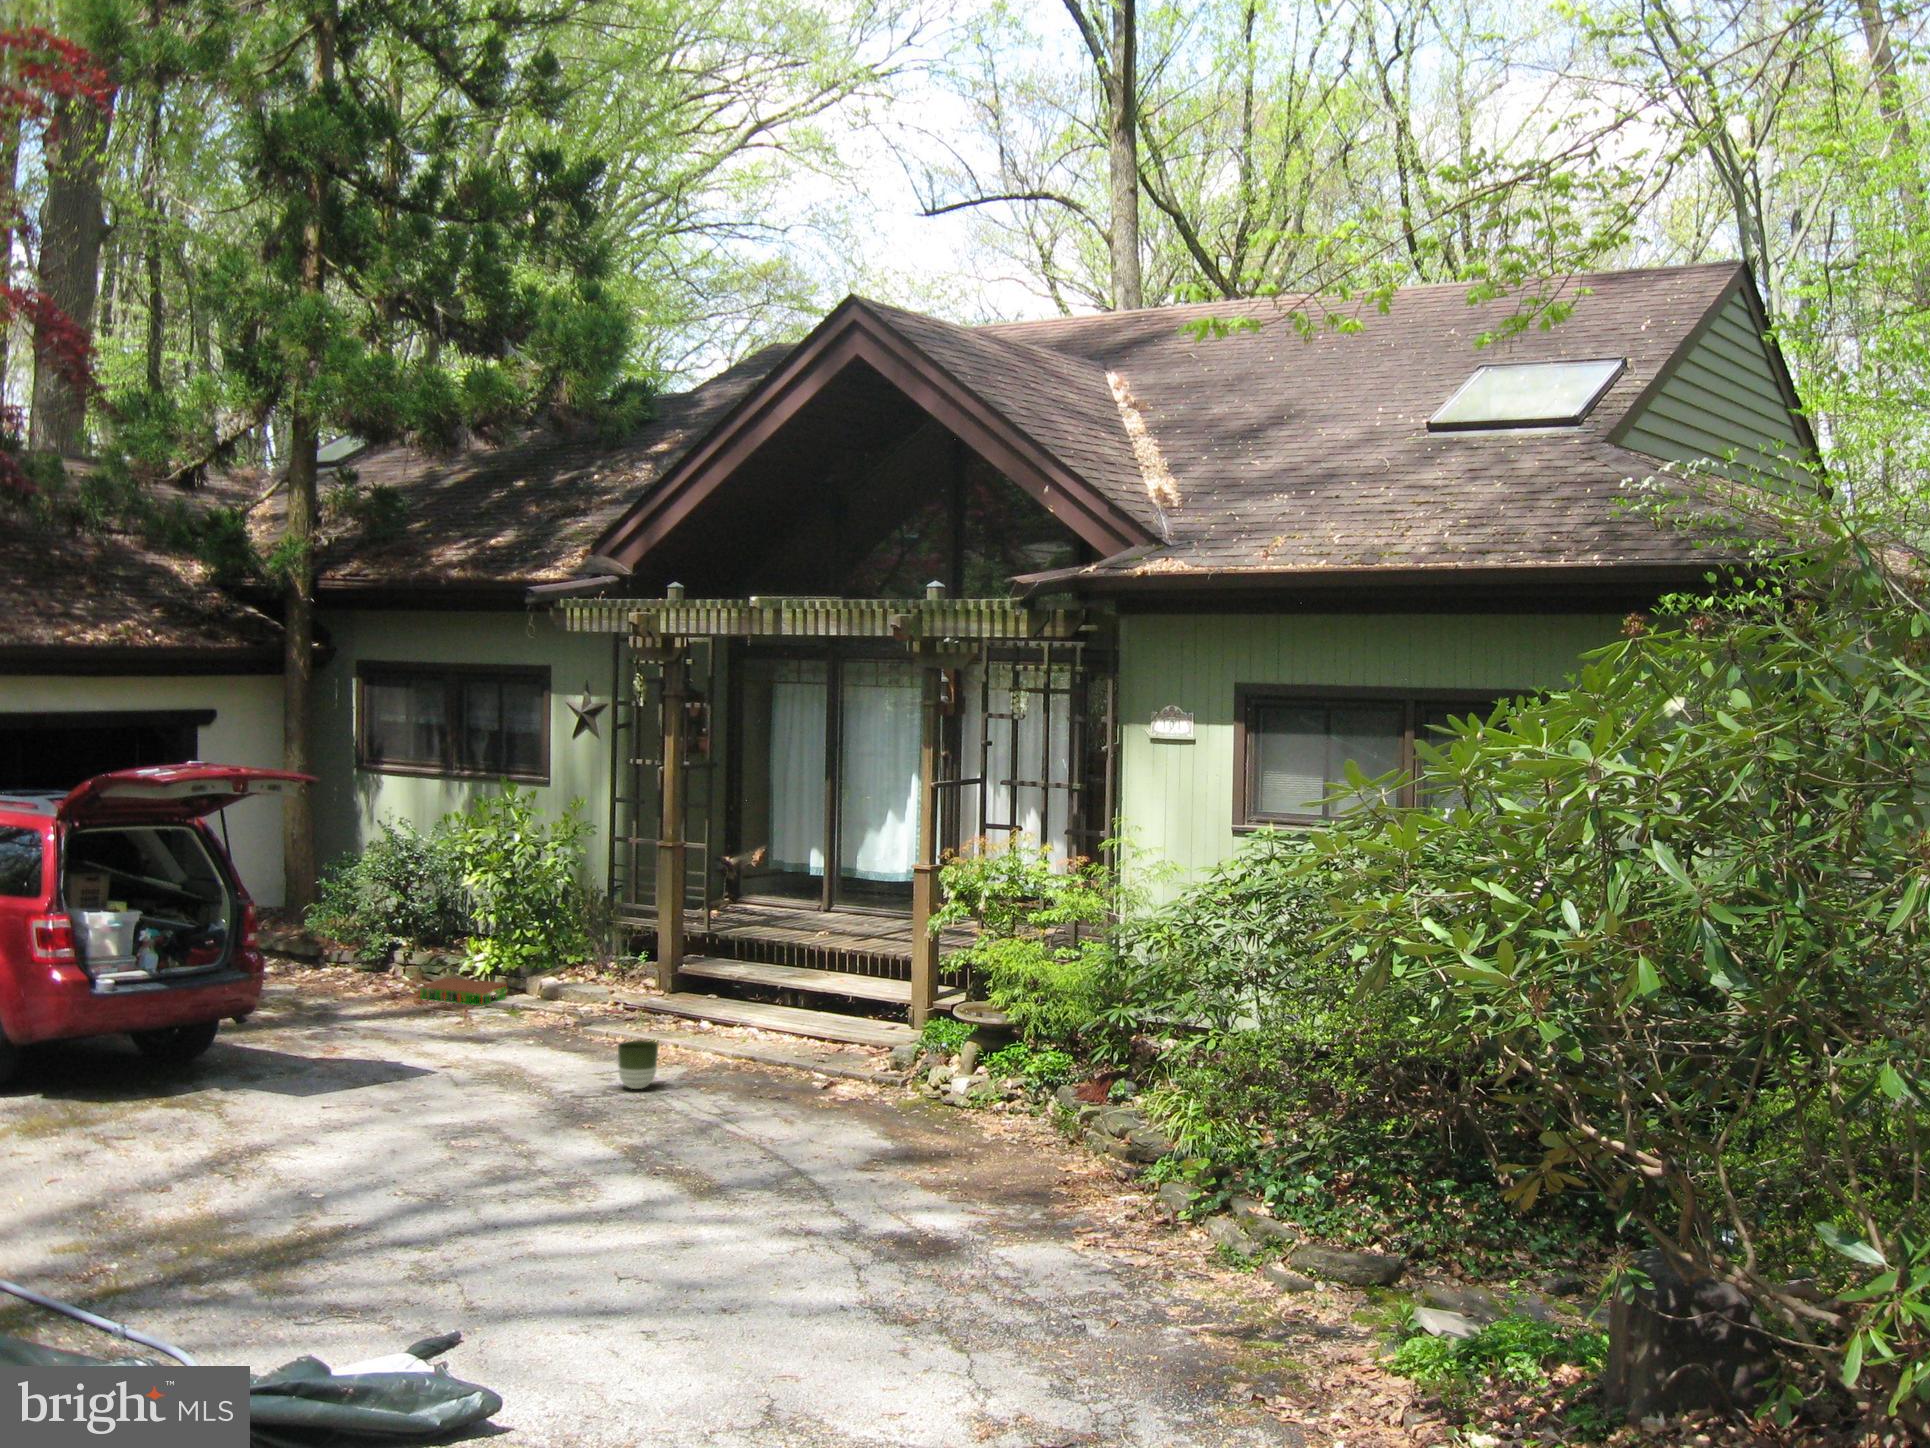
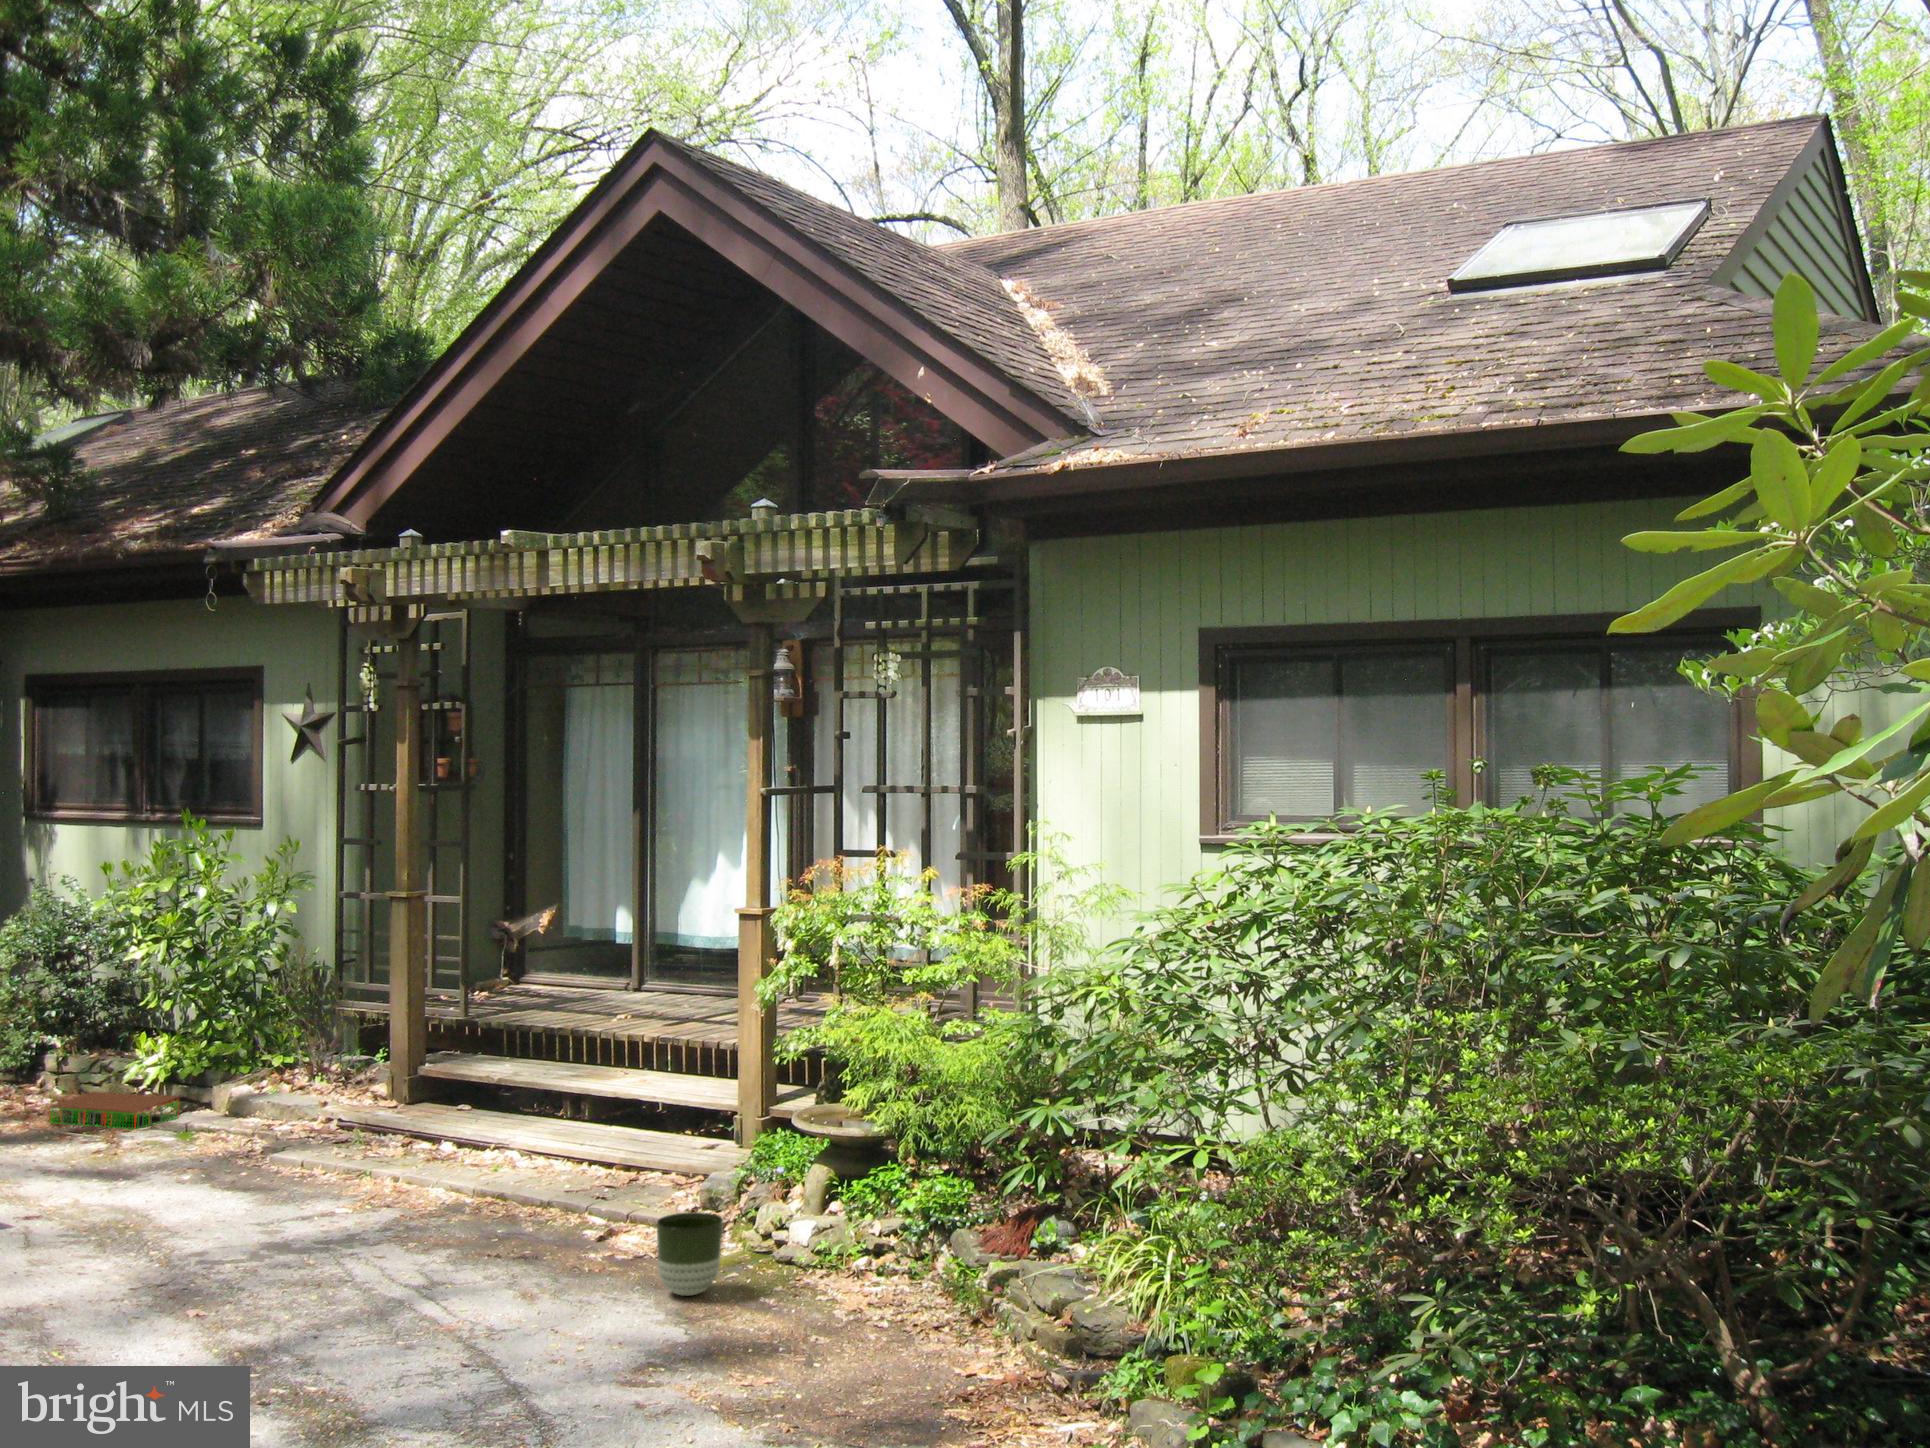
planter: present [618,1040,659,1089] -> present [657,1212,723,1296]

